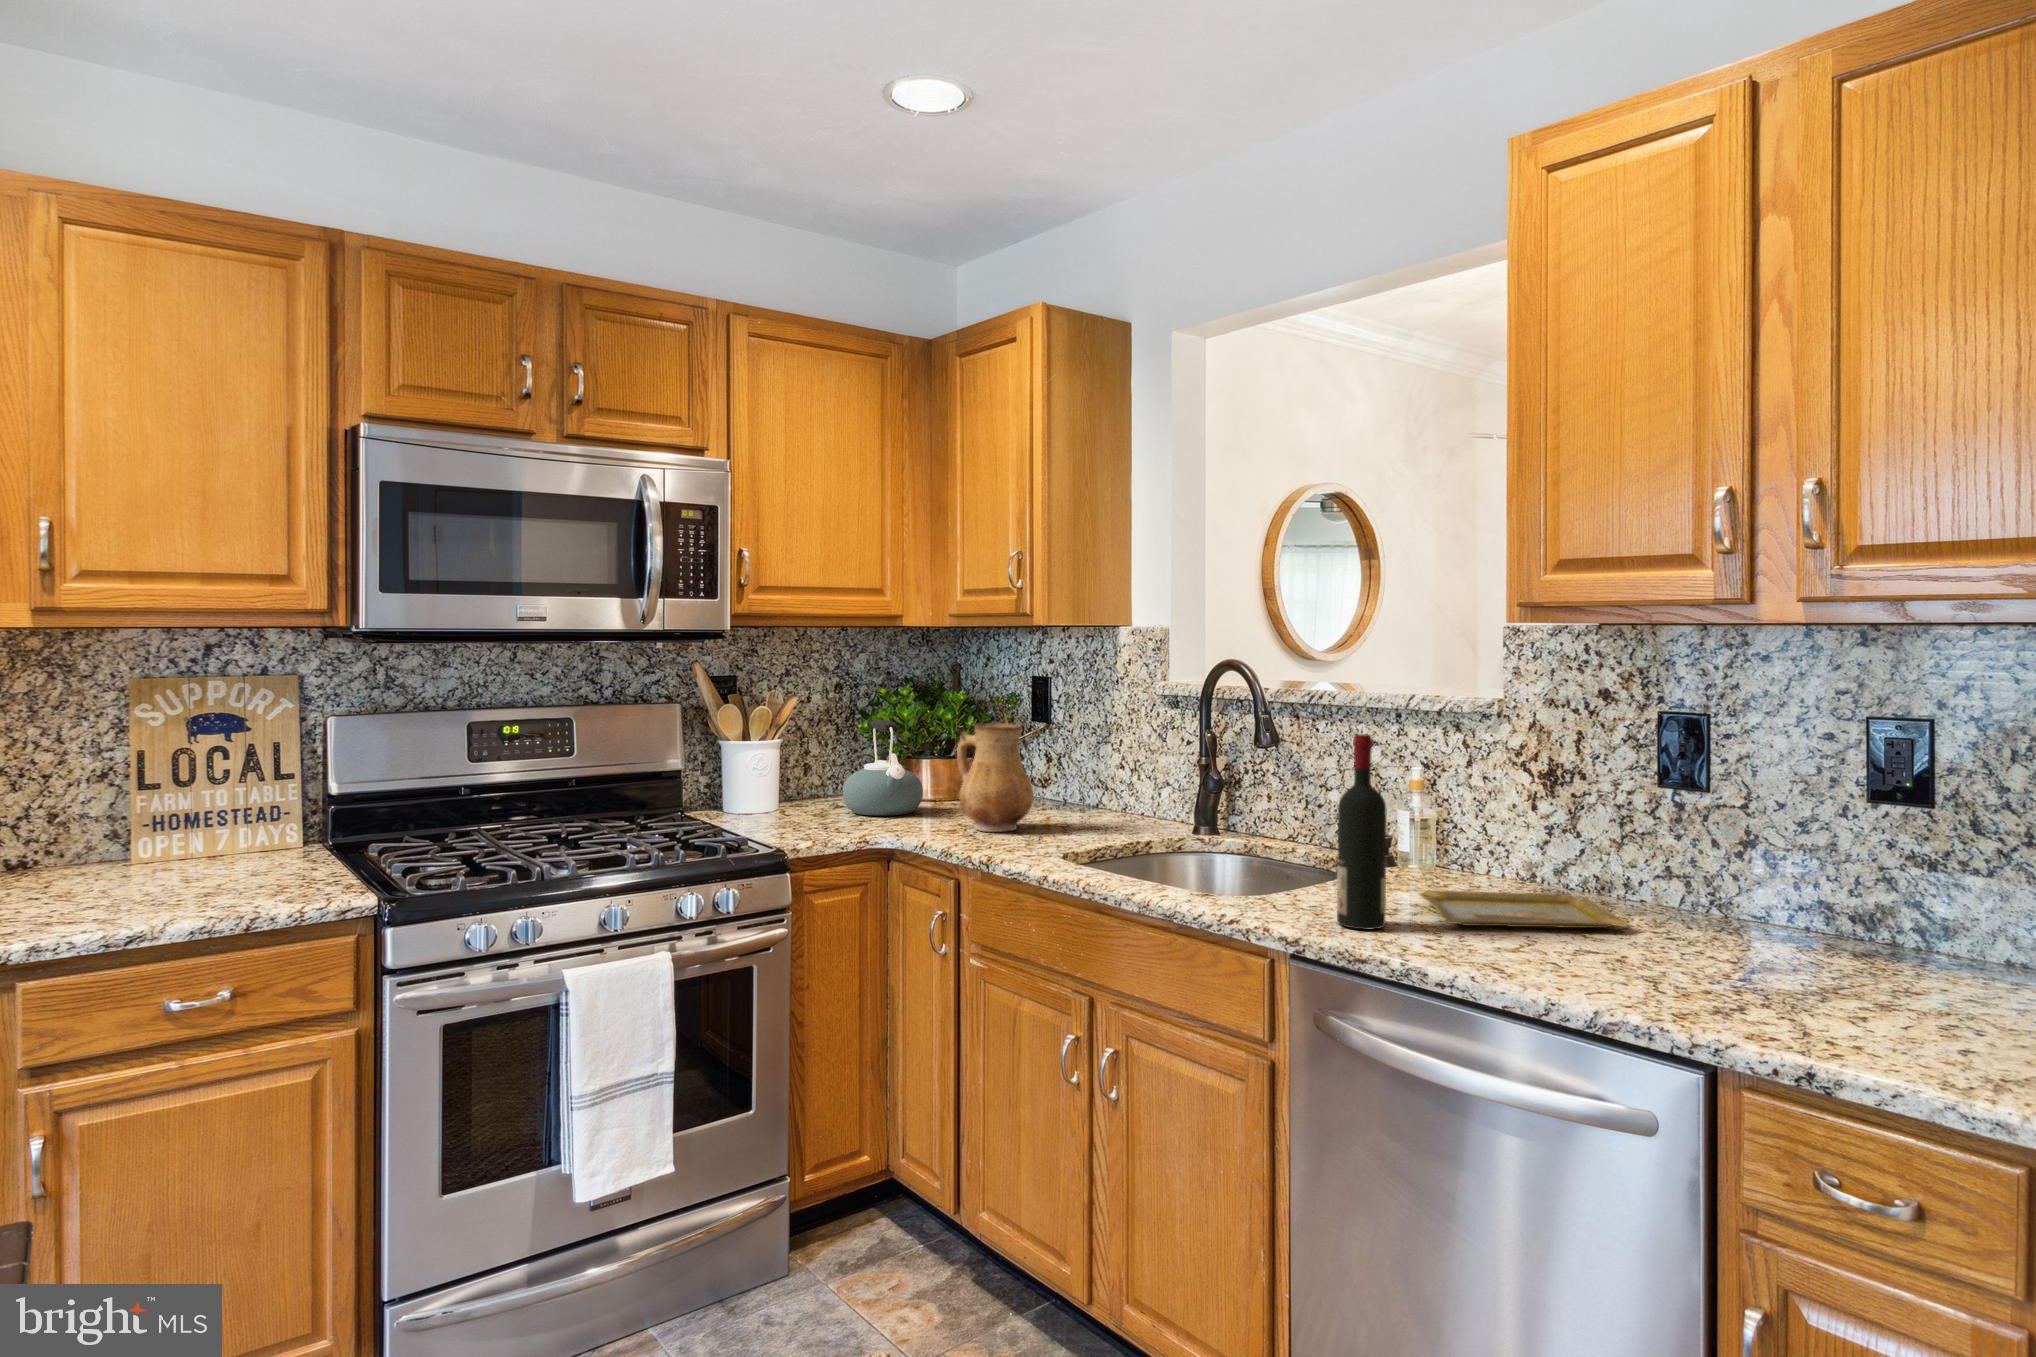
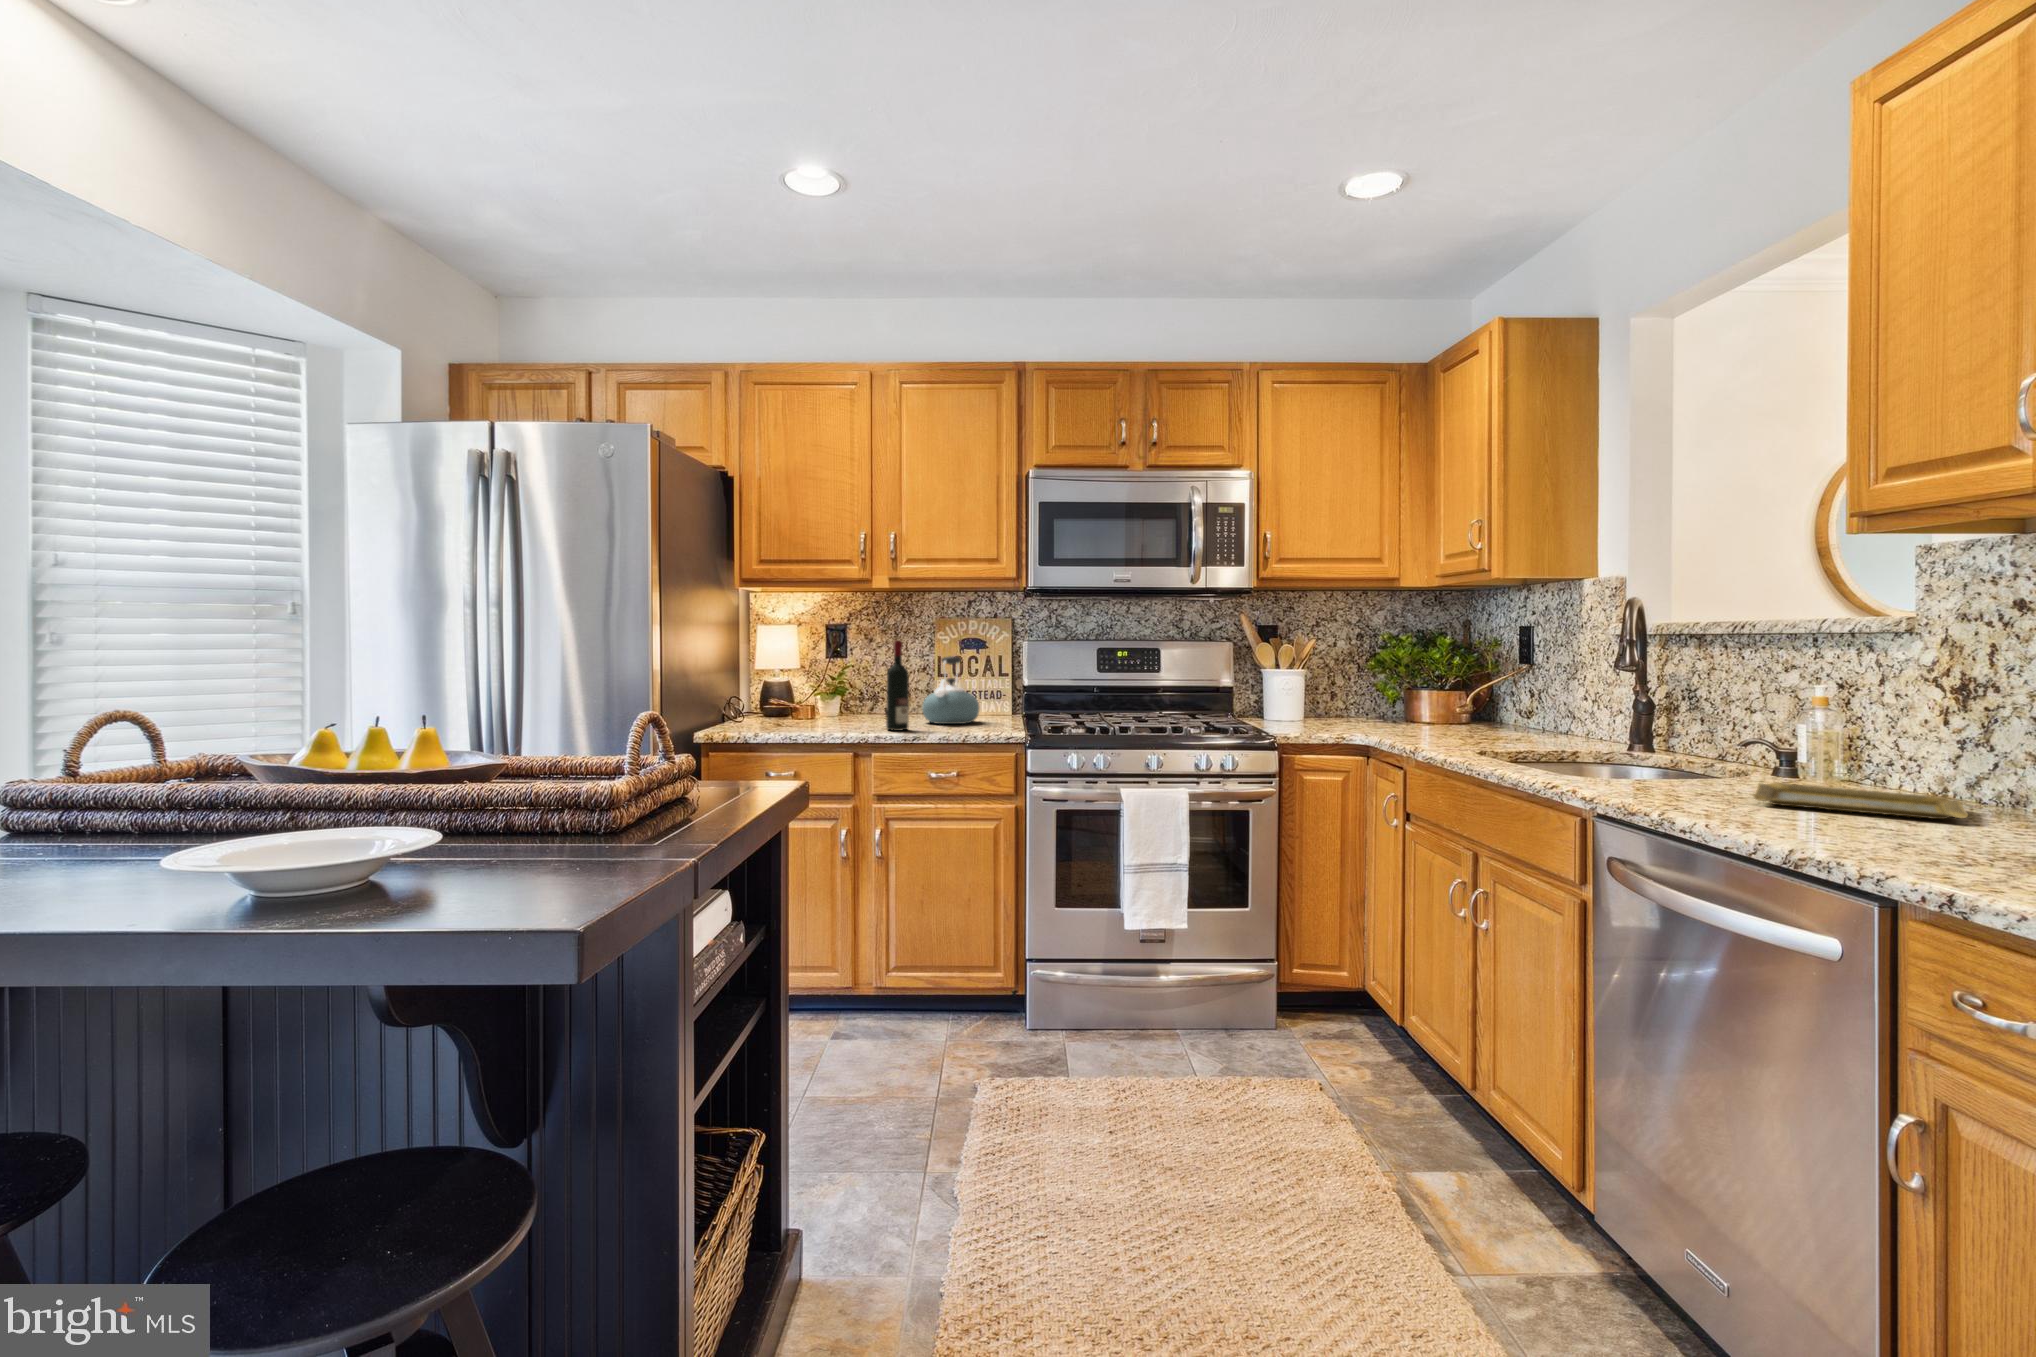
kettle: present [843,720,923,816] -> present [922,656,979,724]
ceramic pitcher: present [957,723,1034,832] -> none [1420,655,1484,738]
wine bottle: present [1337,734,1387,930] -> present [886,640,909,731]

